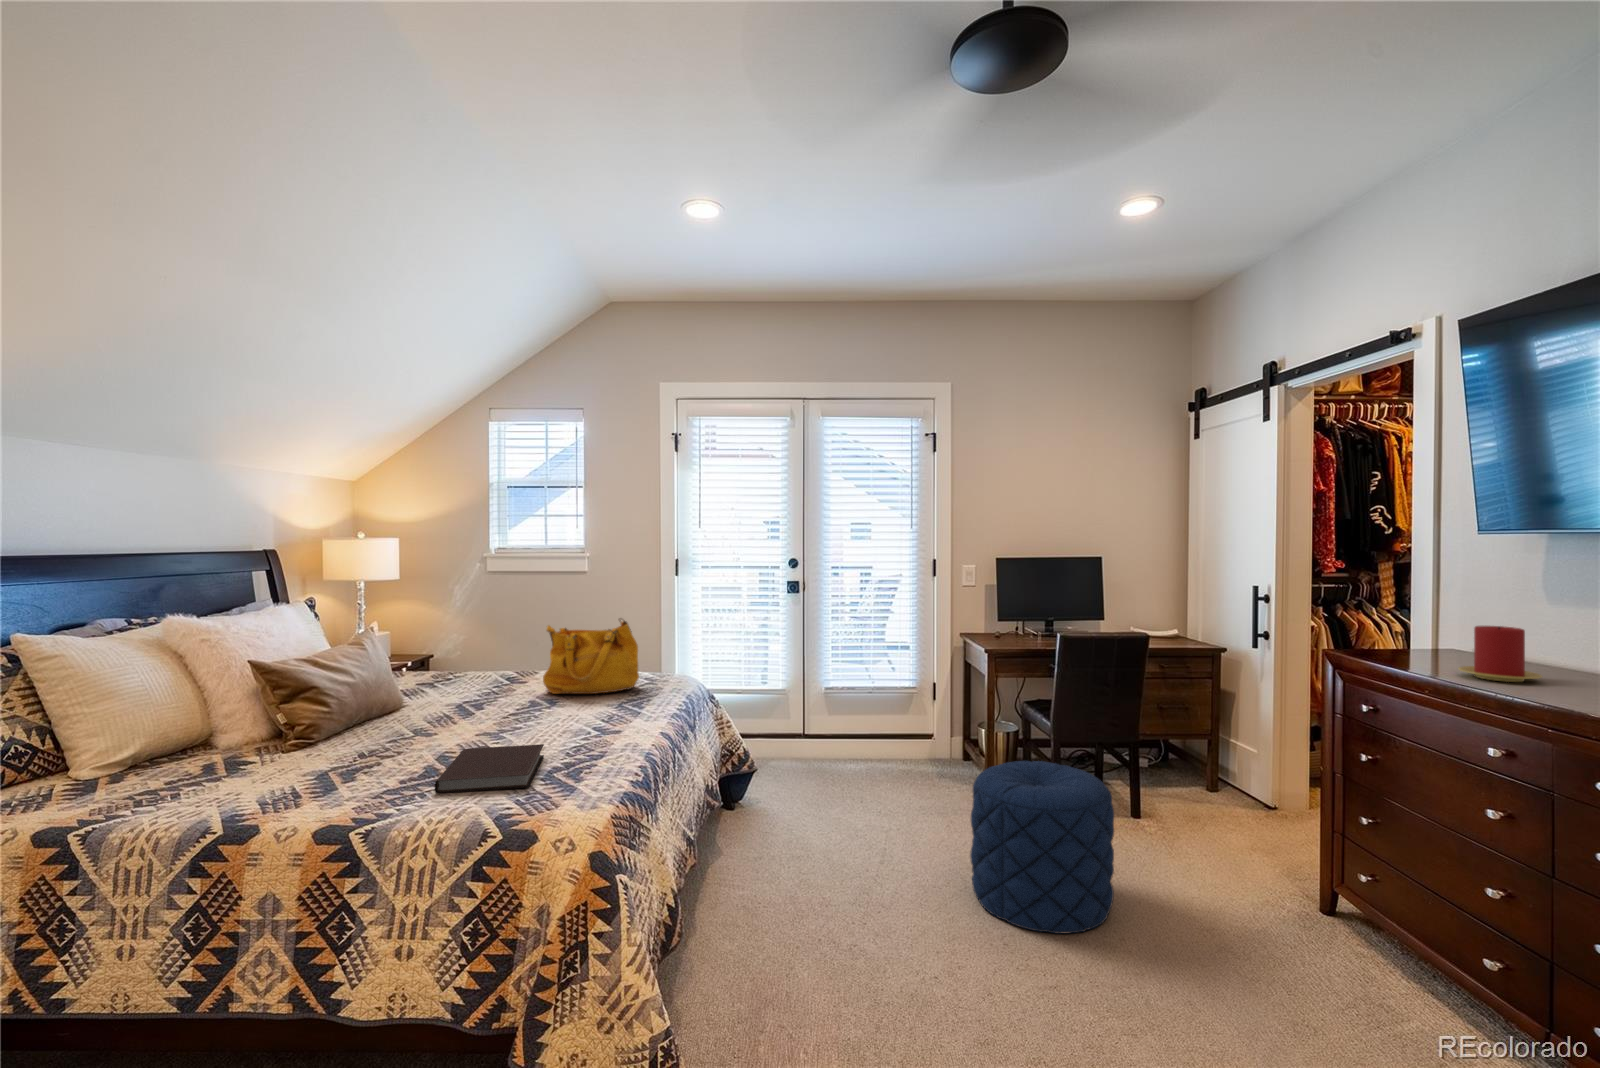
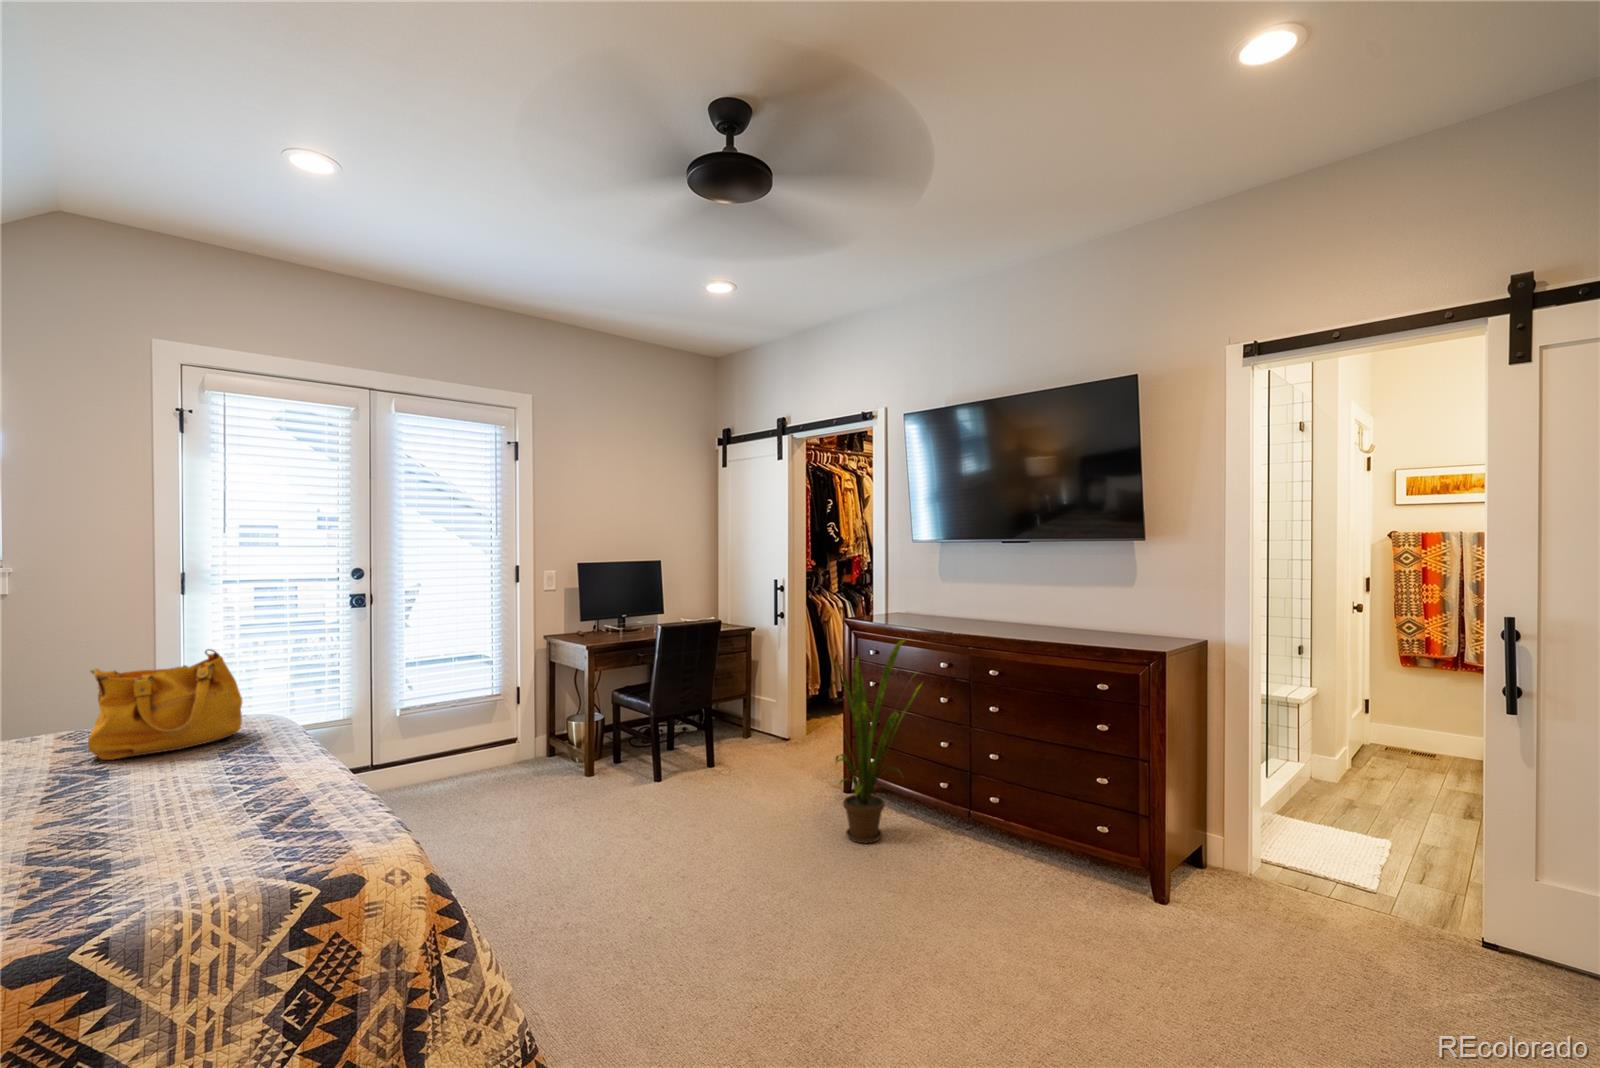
candle: present [1459,626,1542,682] -> none [917,593,953,625]
house plant: none [1257,695,1451,1001] -> present [836,639,923,843]
notebook: present [435,744,544,793] -> none [110,801,281,882]
pouf: present [970,761,1114,934] -> none [620,730,735,867]

